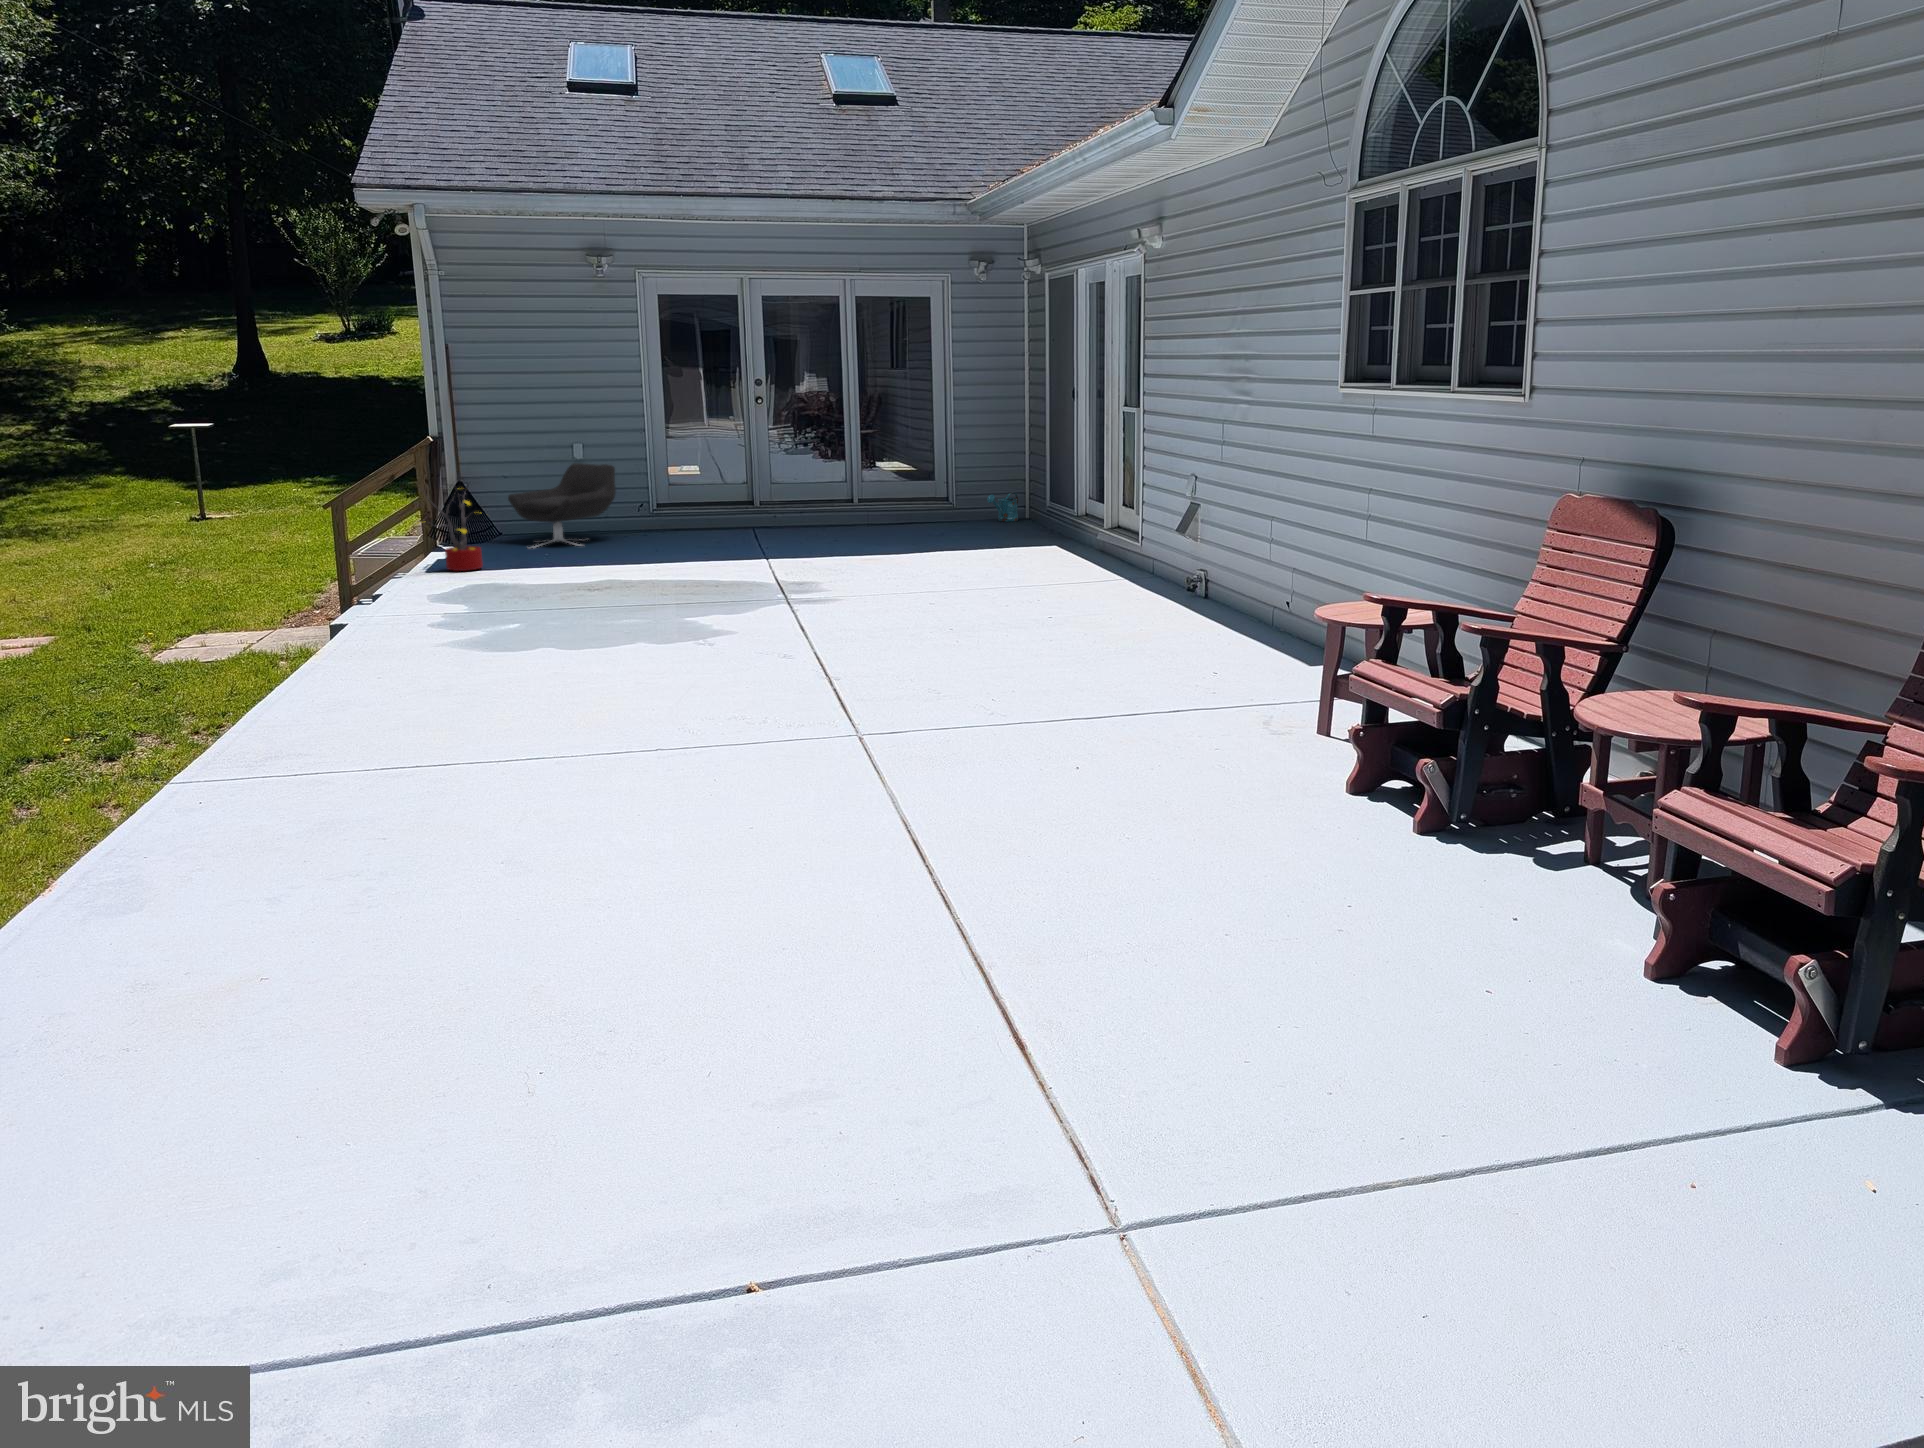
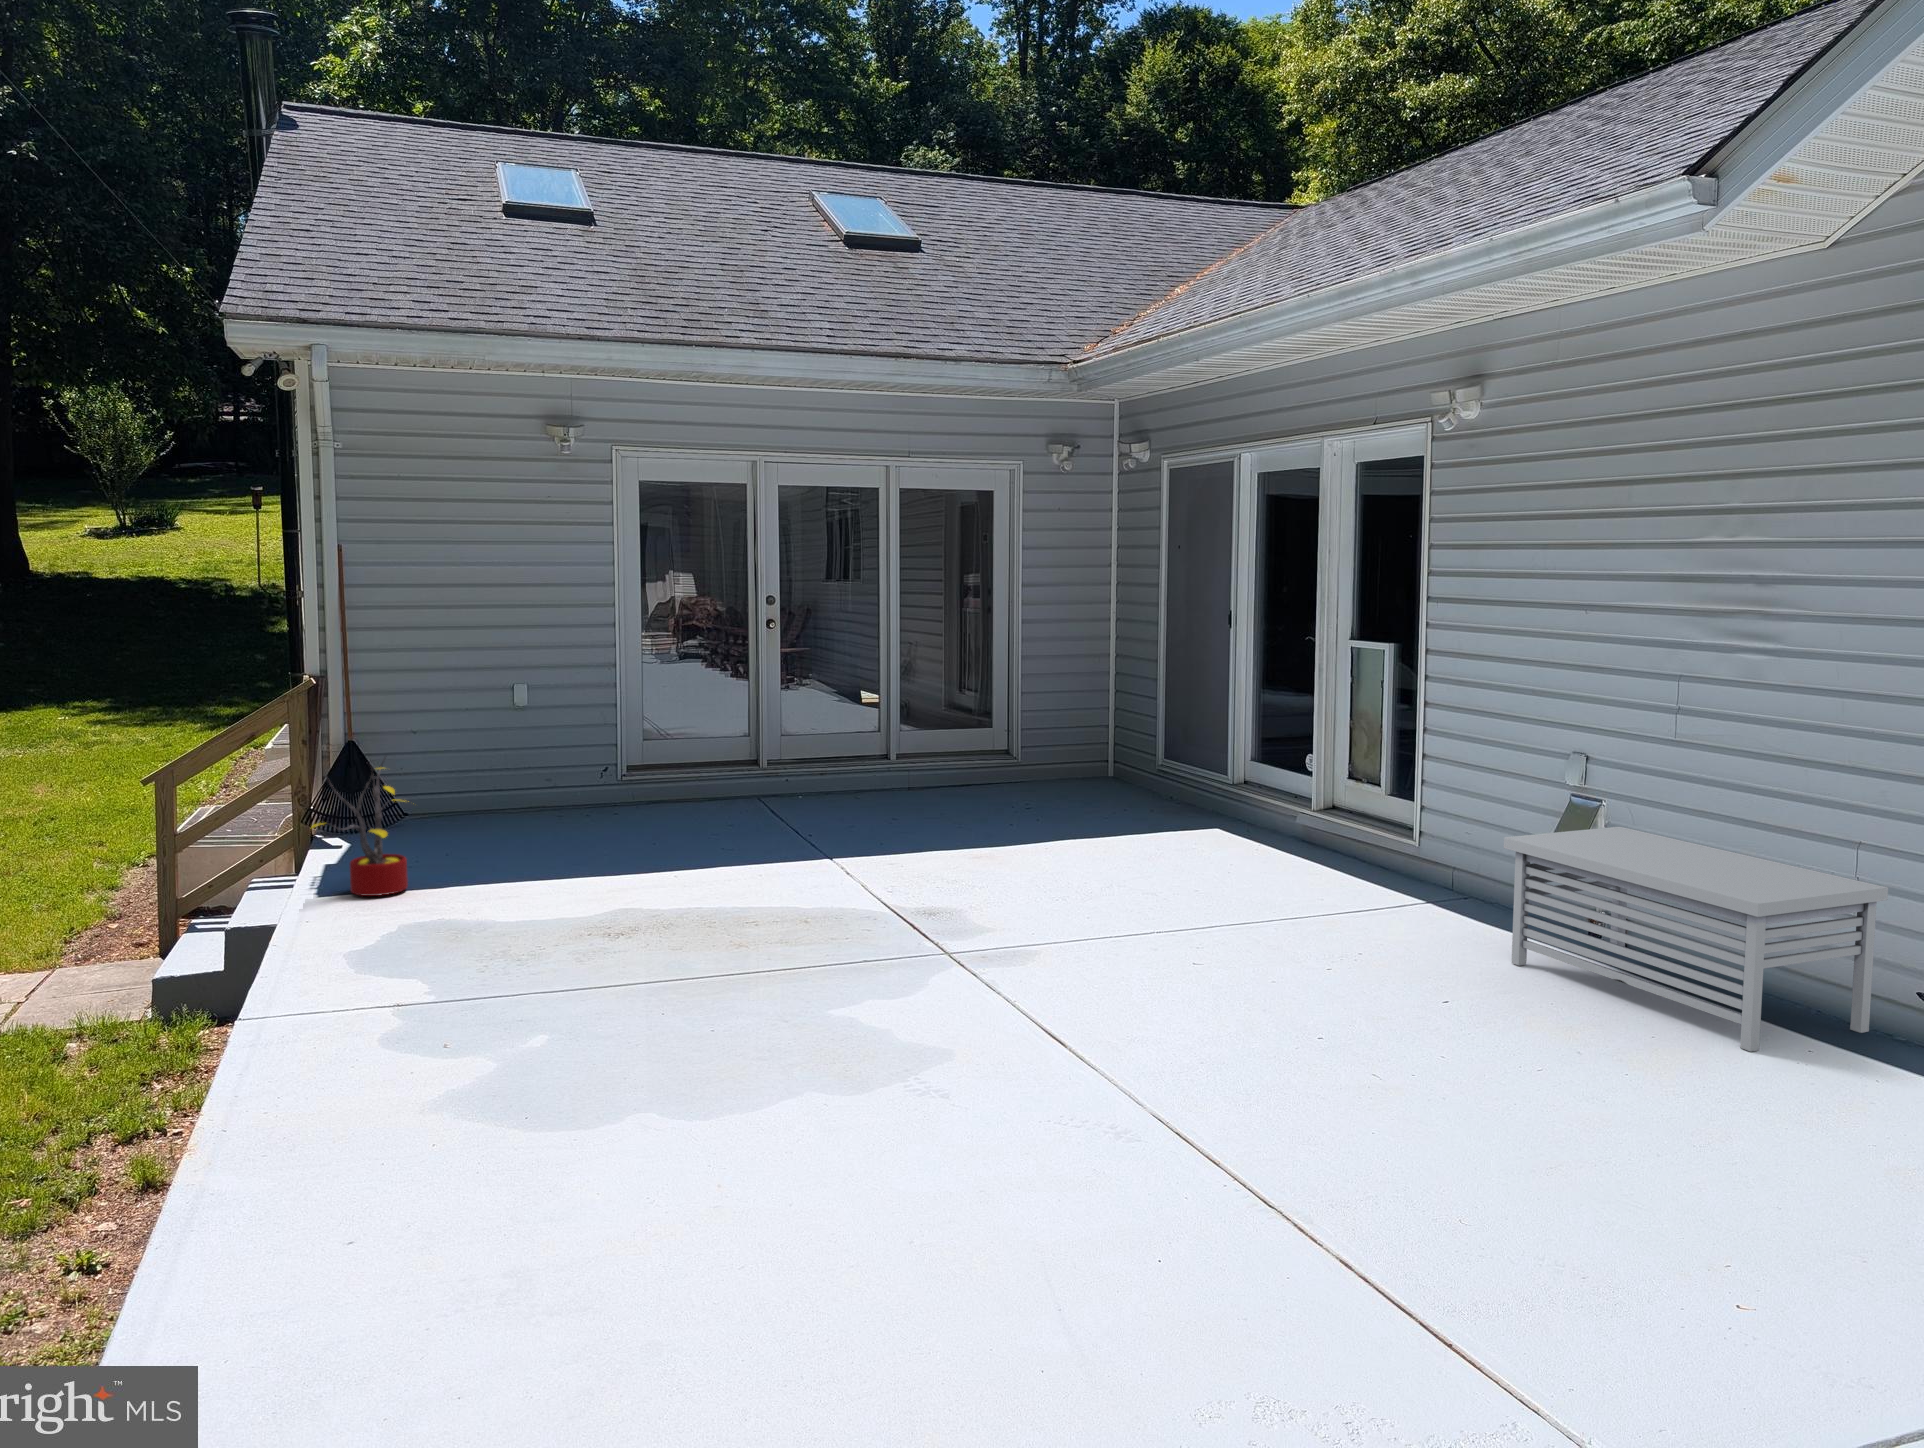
lounge chair: present [508,463,616,548] -> none [421,713,579,842]
watering can: present [987,492,1018,521] -> none [1063,741,1098,780]
storage bench: none [1118,523,1287,639] -> present [1504,827,1888,1052]

